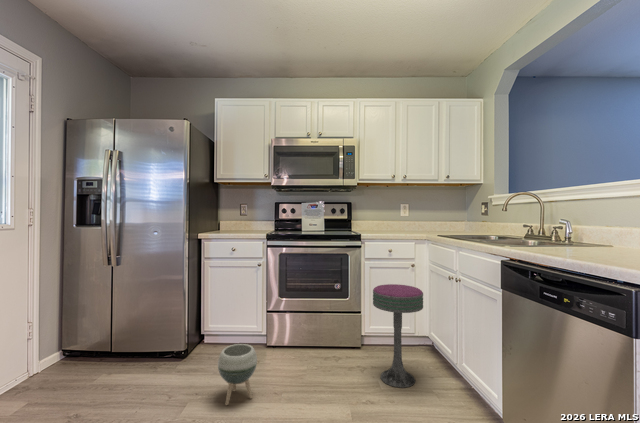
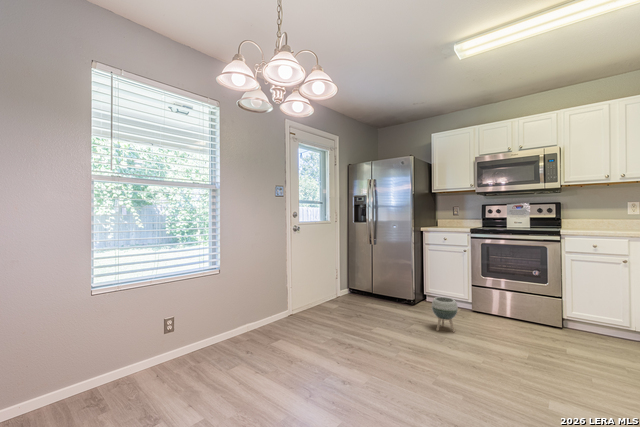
bar stool: present [373,284,423,388] -> none [561,273,618,361]

